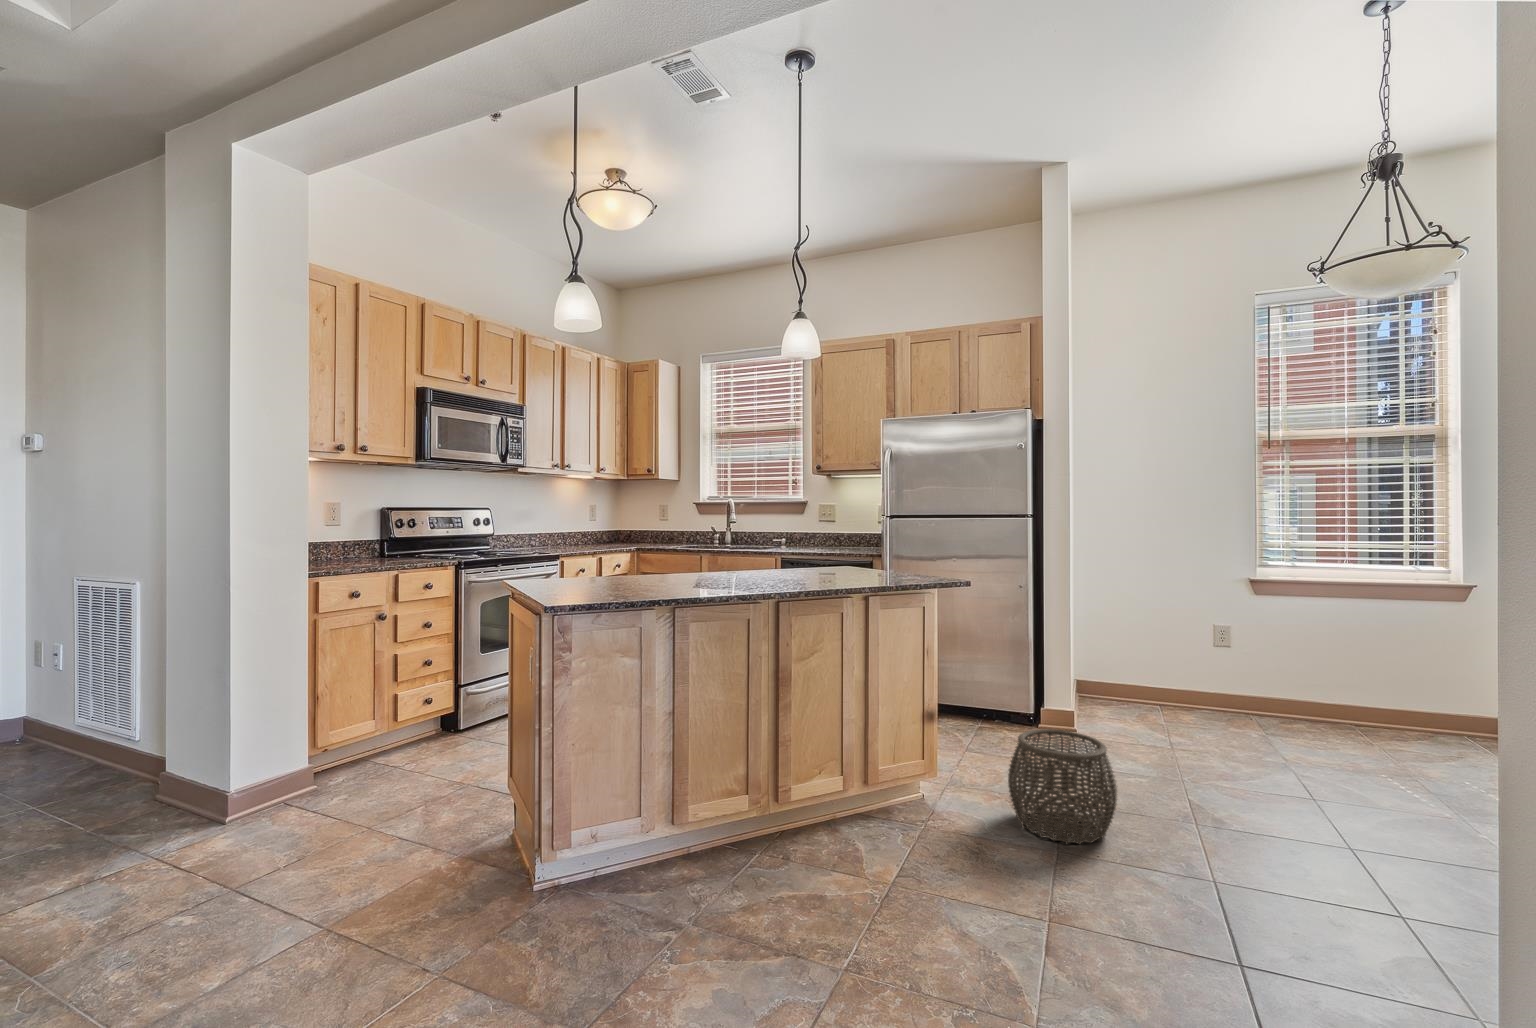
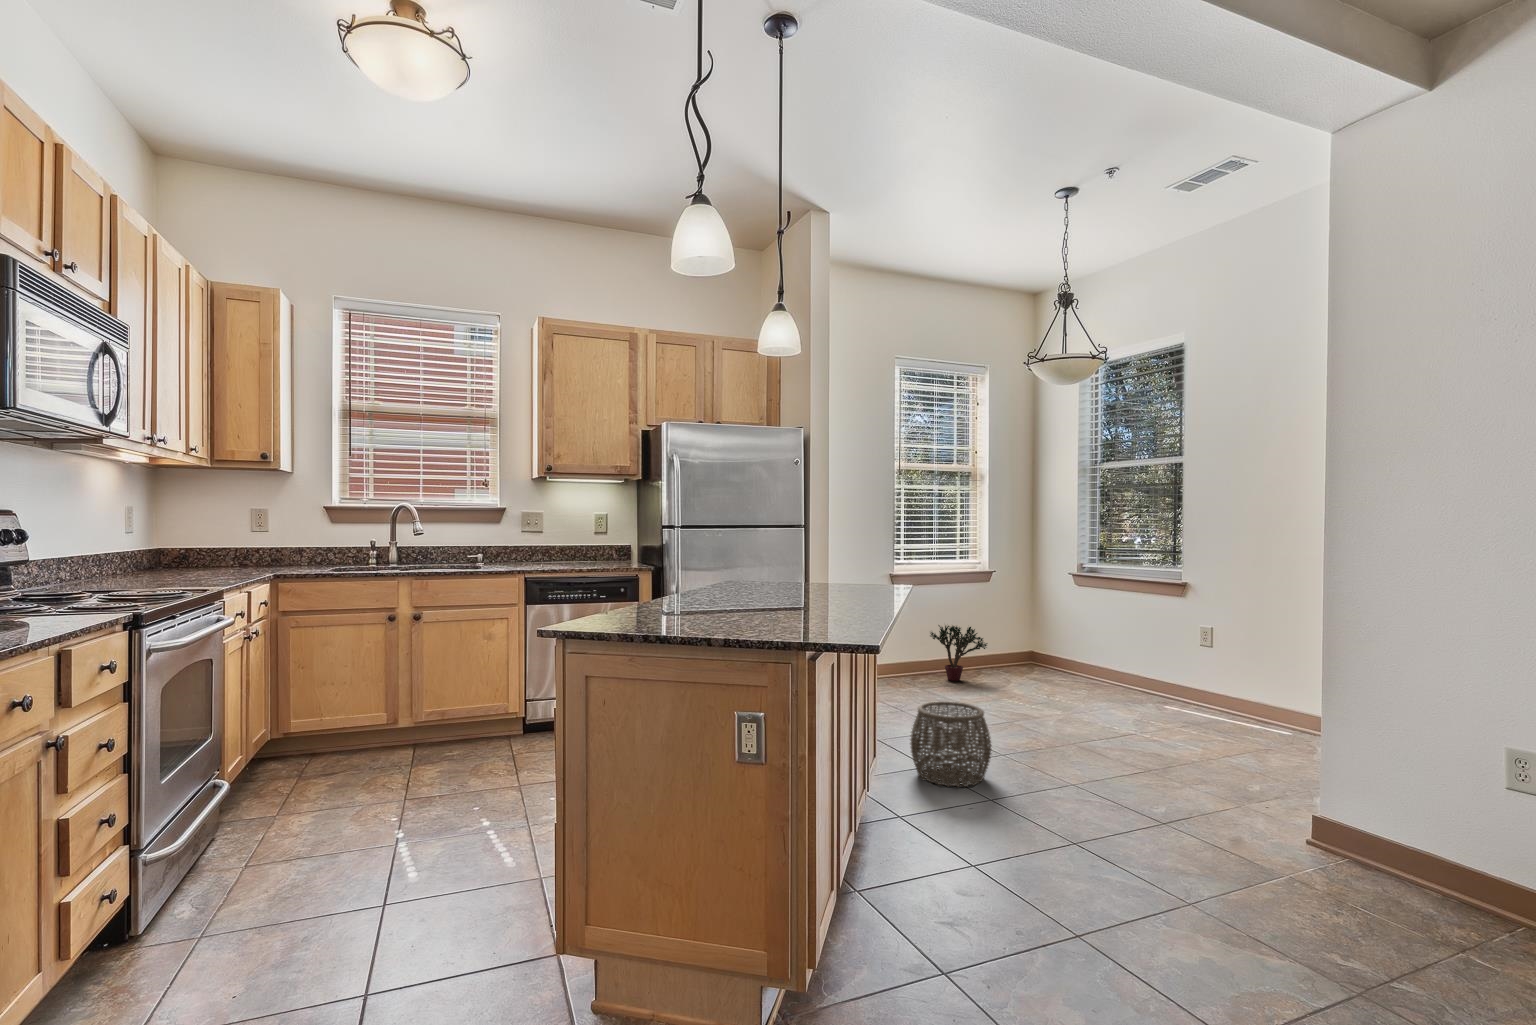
potted plant: none [1317,656,1420,744] -> present [930,625,987,681]

